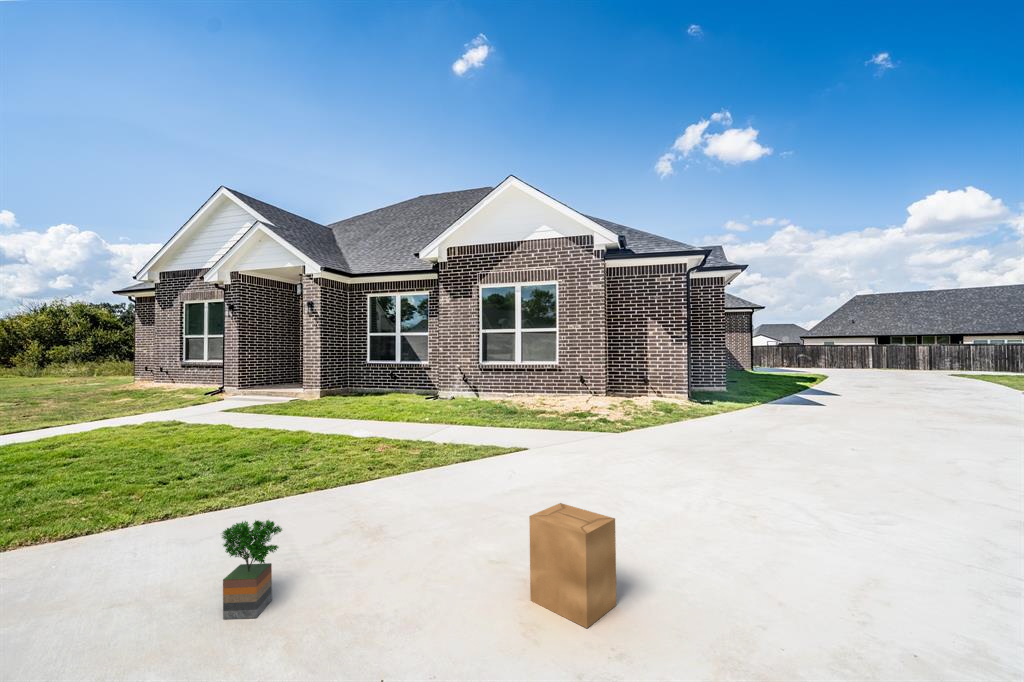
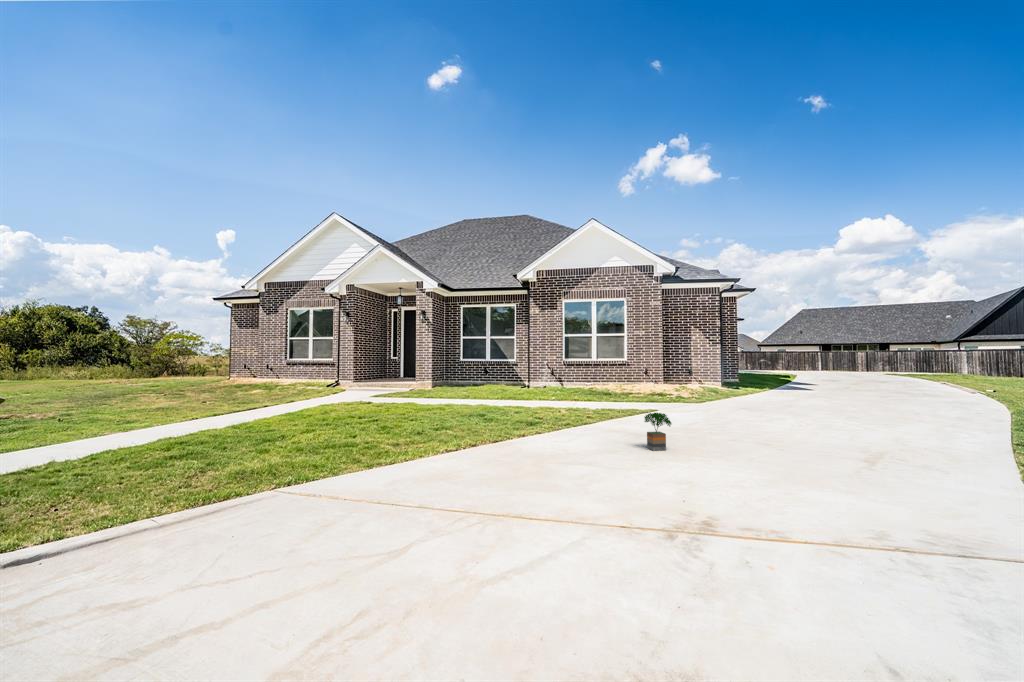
cardboard box: present [529,503,616,628] -> none [766,407,802,449]

